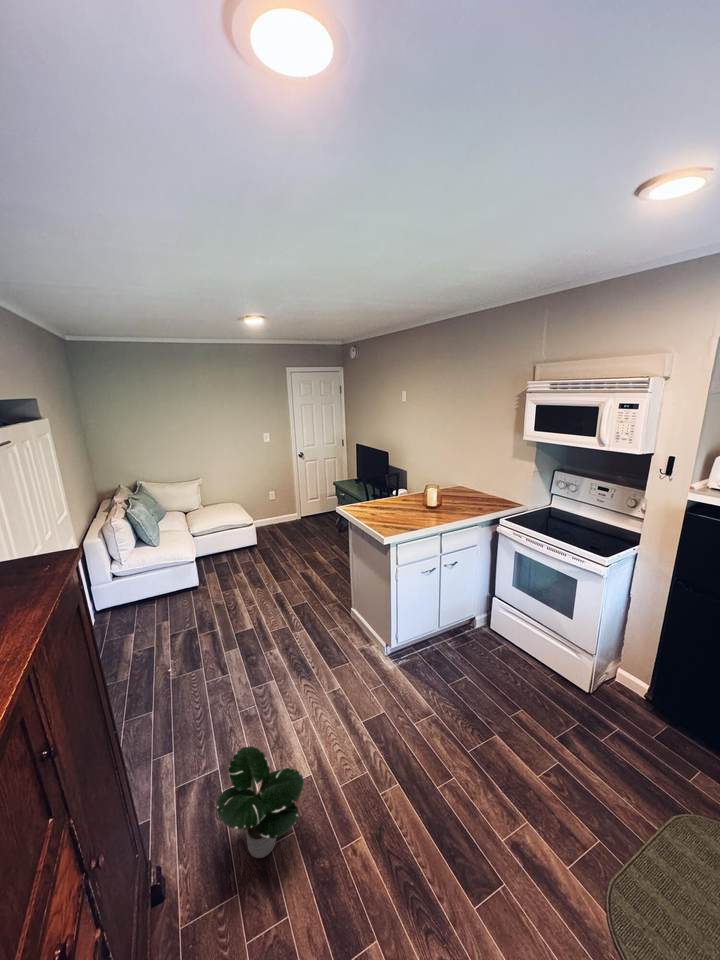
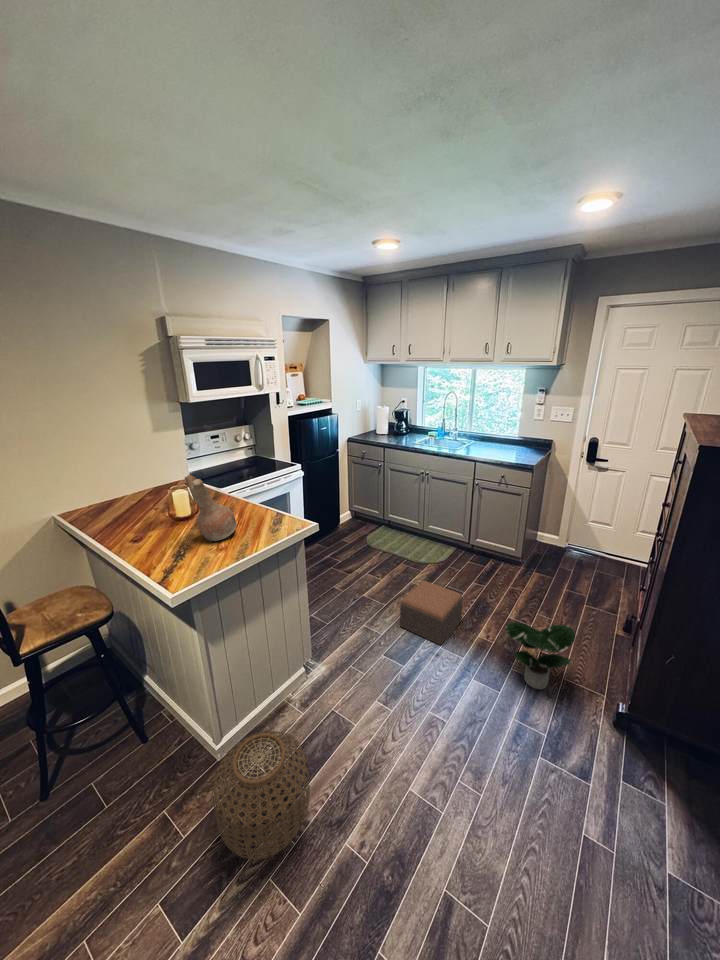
vase: none [375,470,400,513] -> present [185,475,237,541]
woven basket: none [284,582,329,635] -> present [212,731,310,860]
footstool: none [368,718,458,835] -> present [400,581,463,645]

